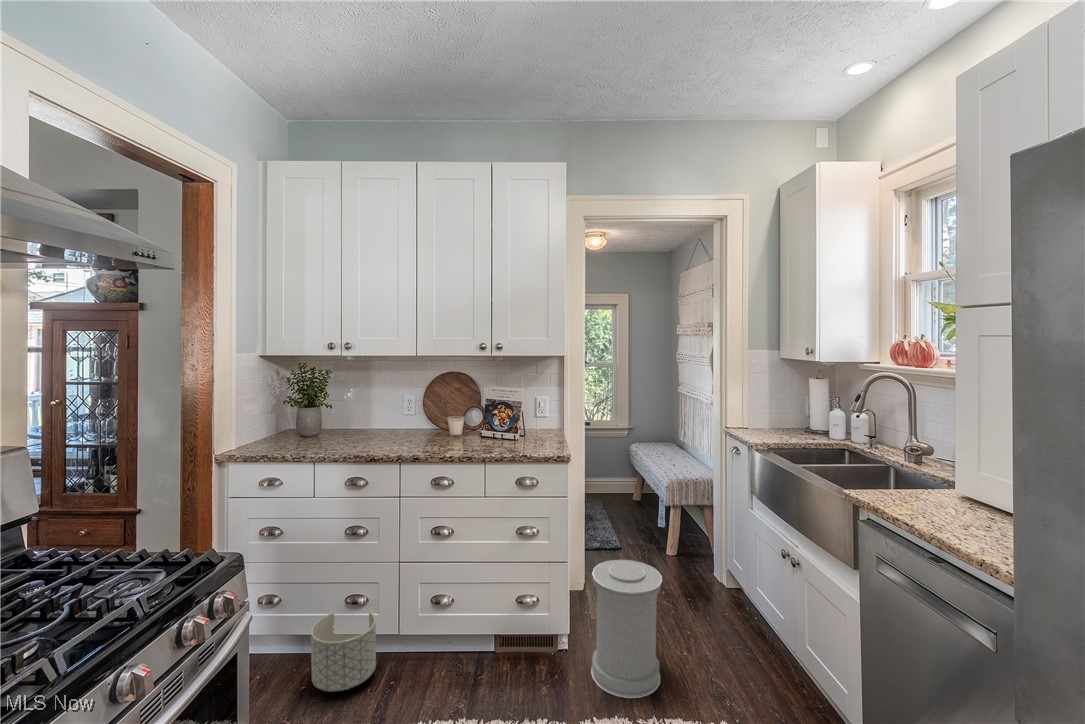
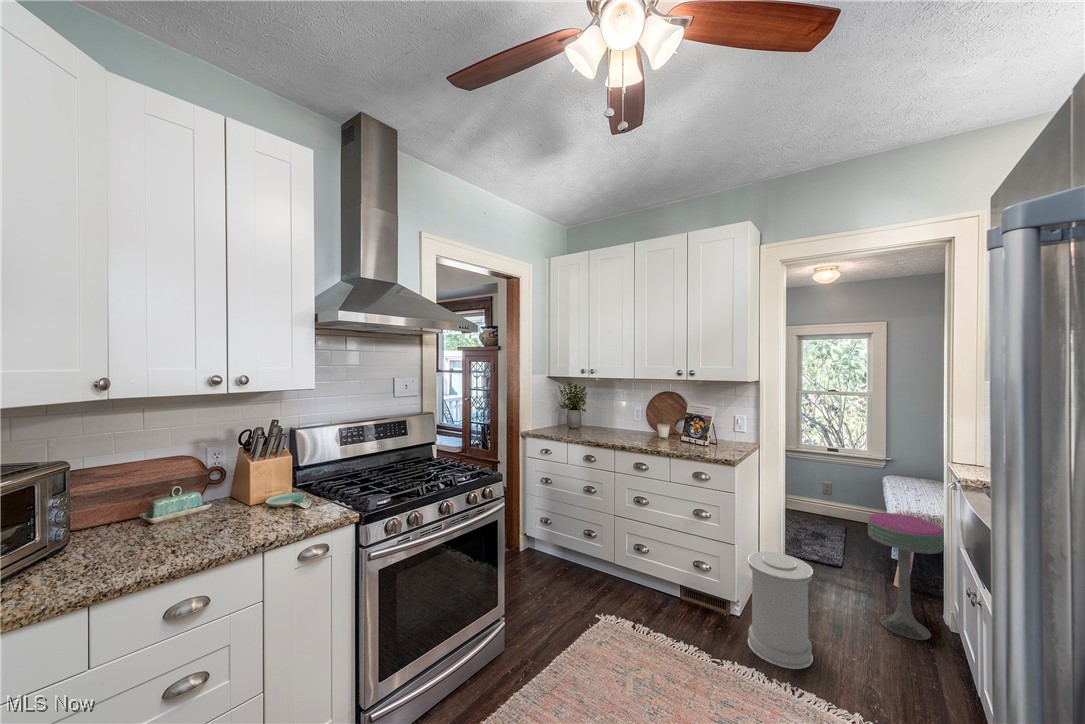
bar stool: none [670,487,732,608] -> present [868,513,944,640]
planter: present [311,612,376,692] -> none [562,538,599,584]

